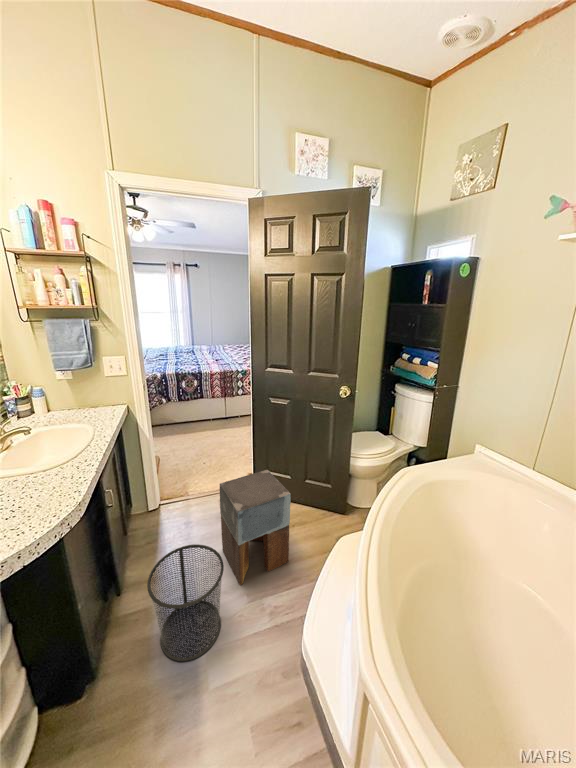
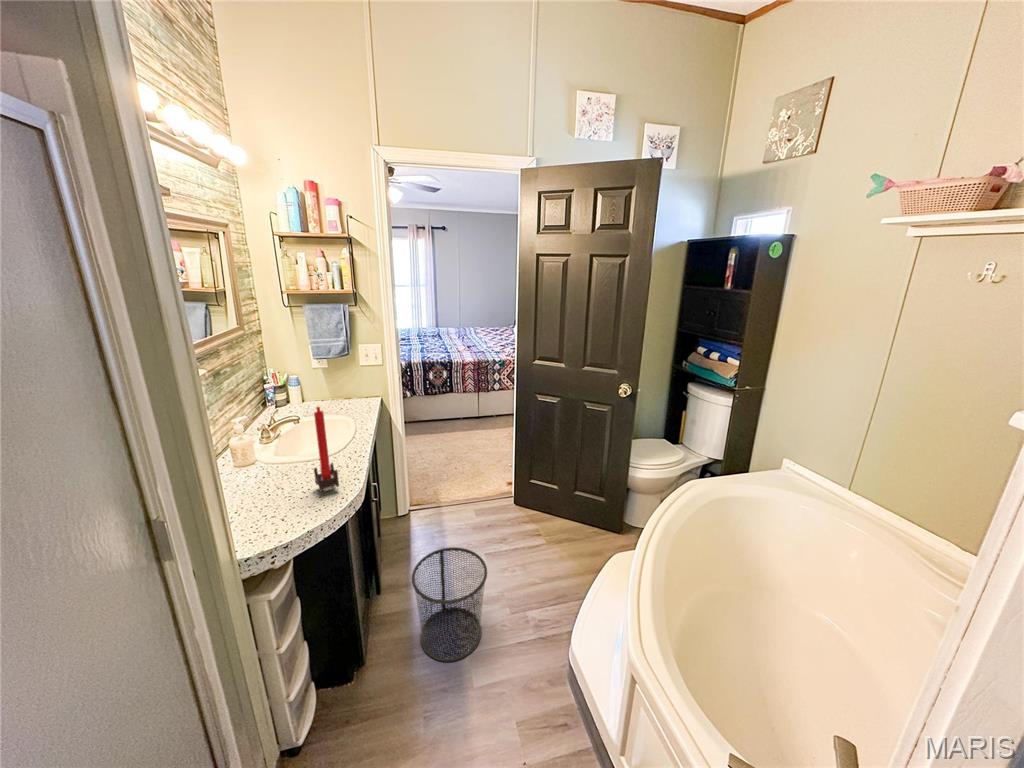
candle: none [14,418,51,511] -> present [314,407,339,492]
stool: present [220,470,291,585] -> none [480,476,559,598]

